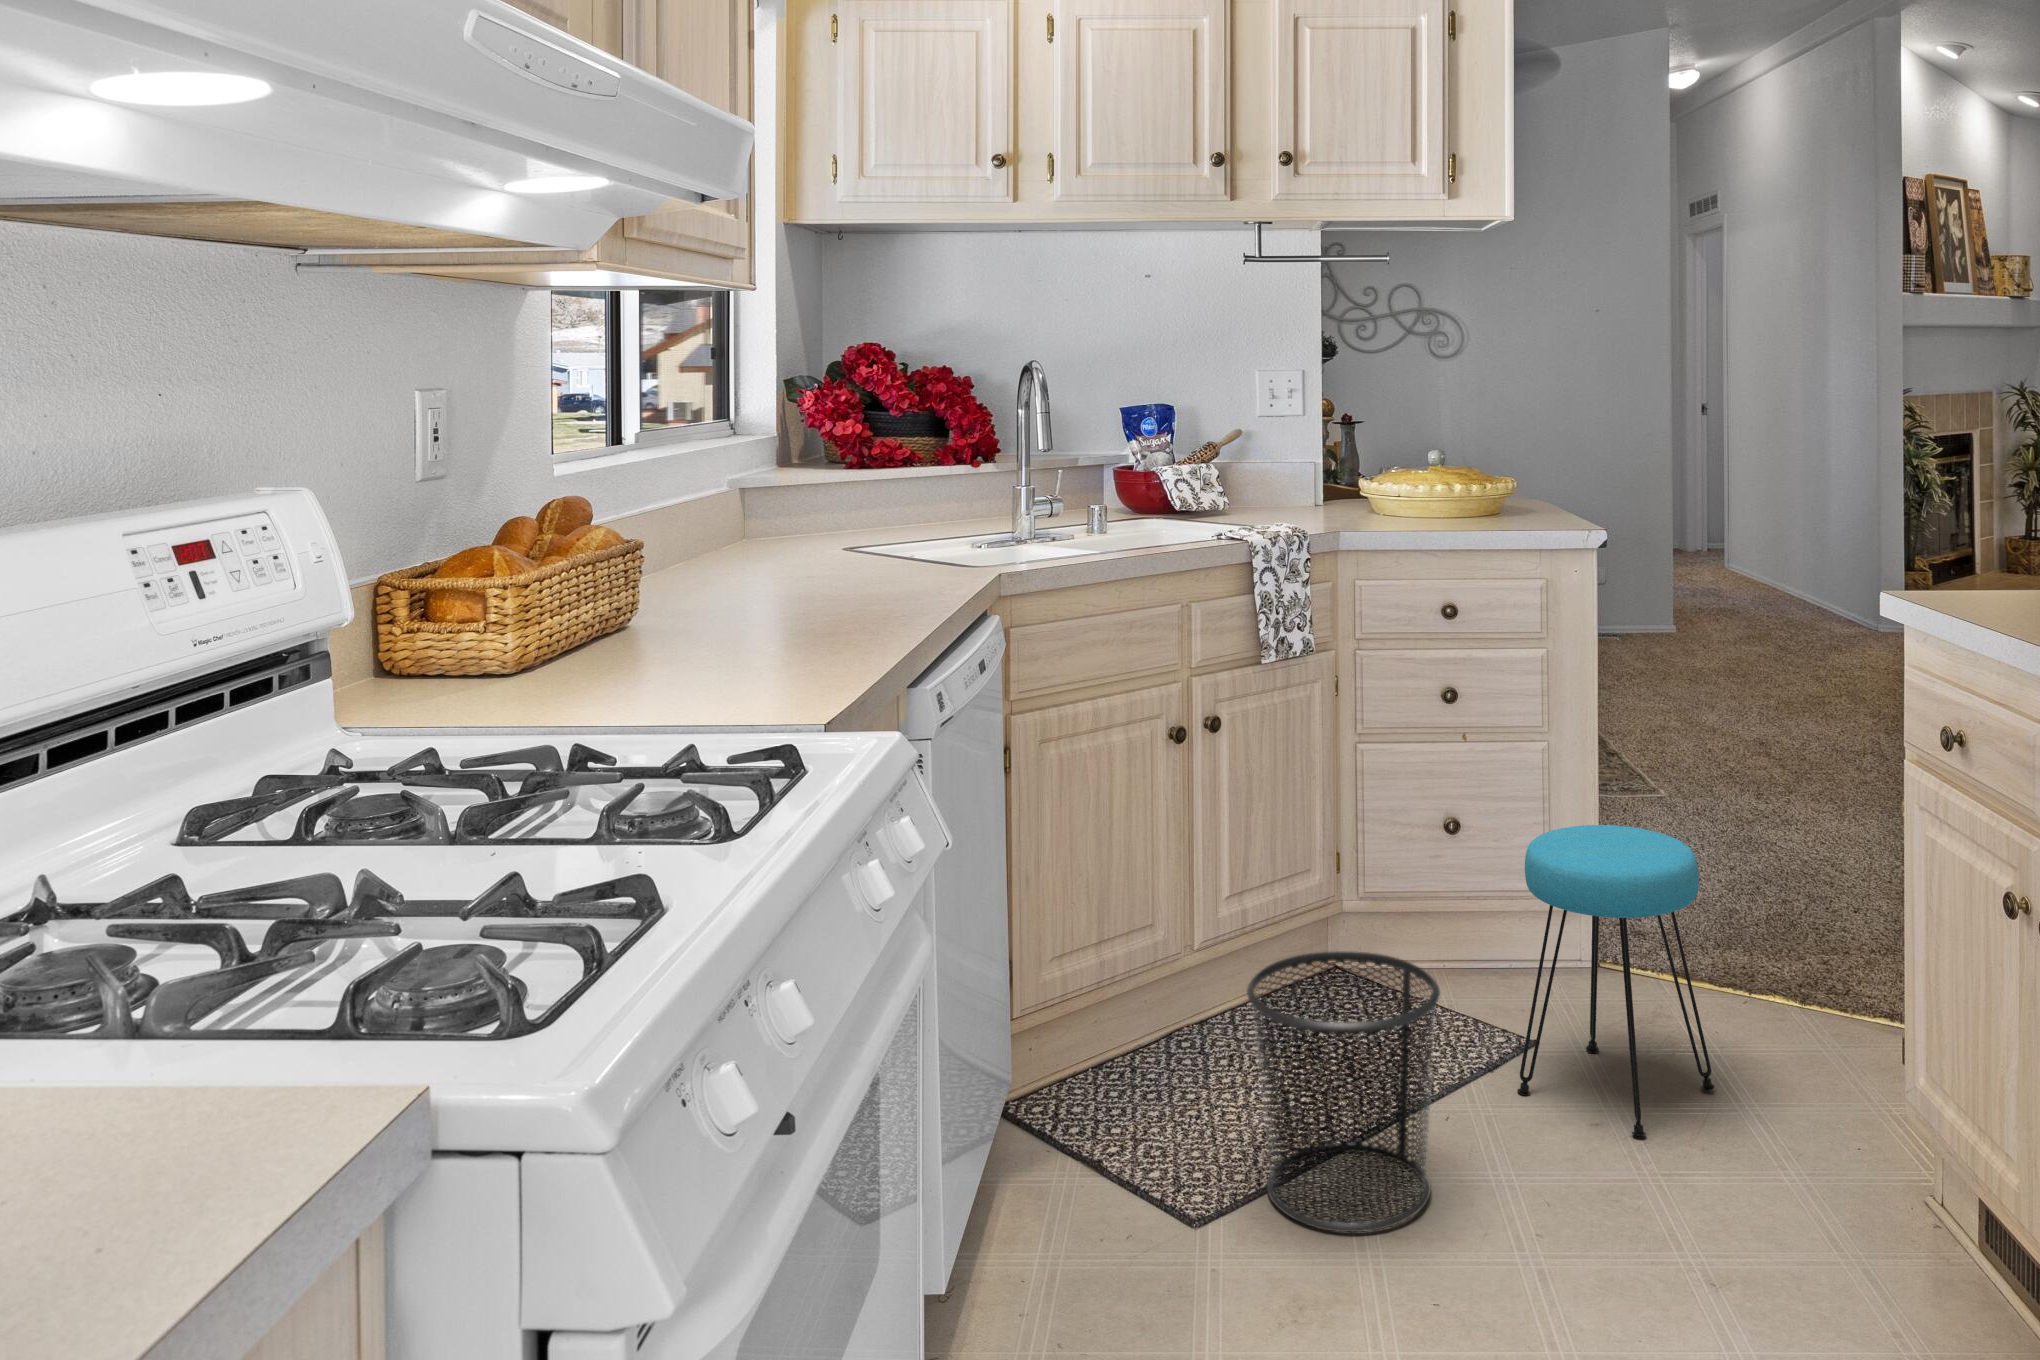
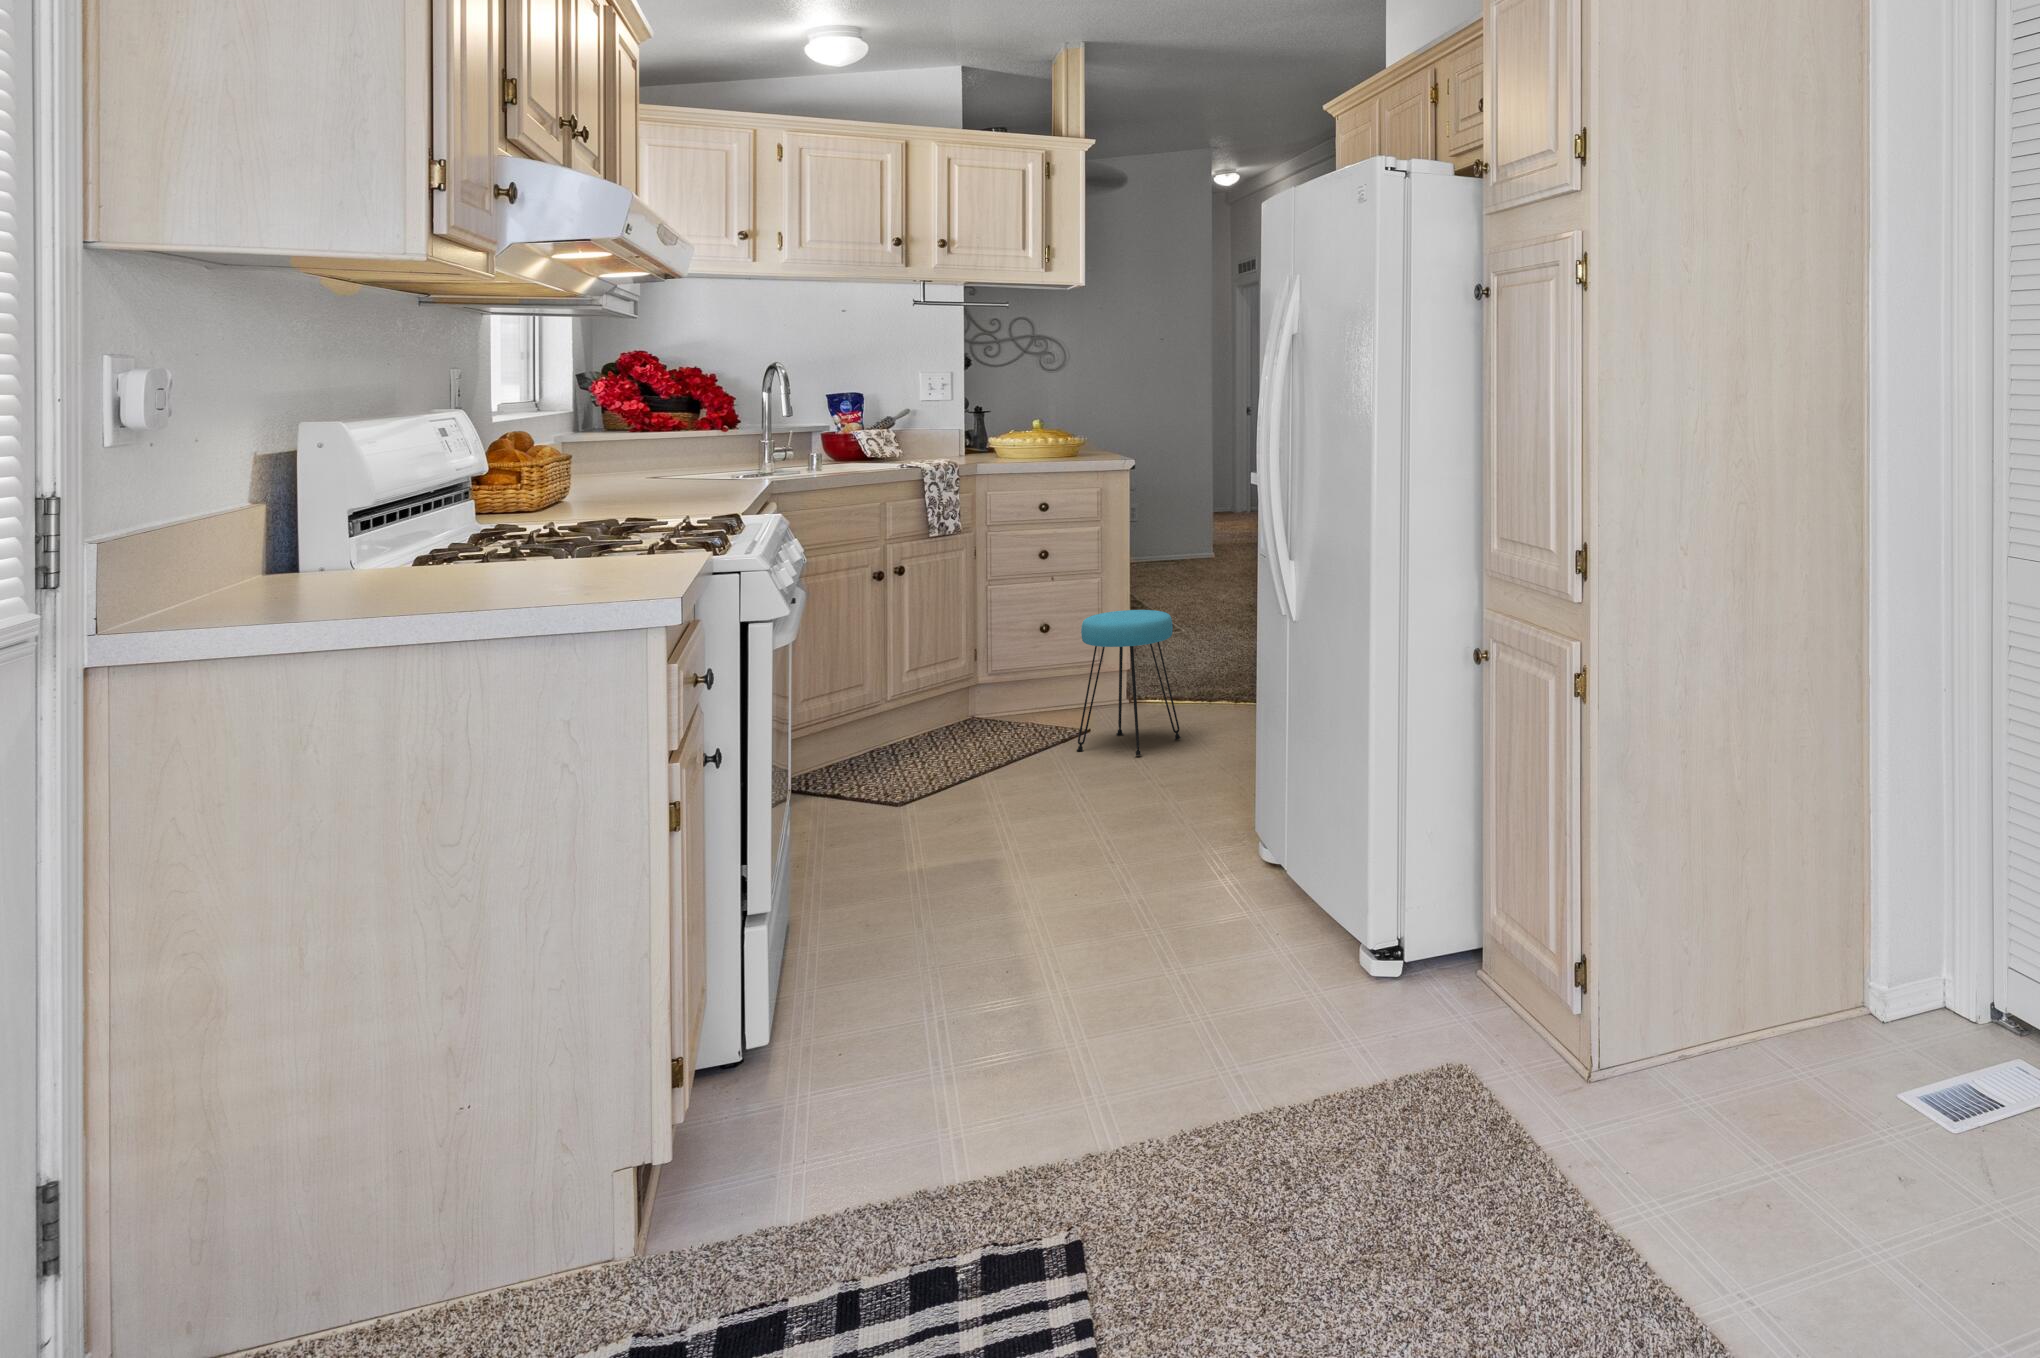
waste bin: present [1247,951,1440,1232] -> none [927,671,1032,798]

